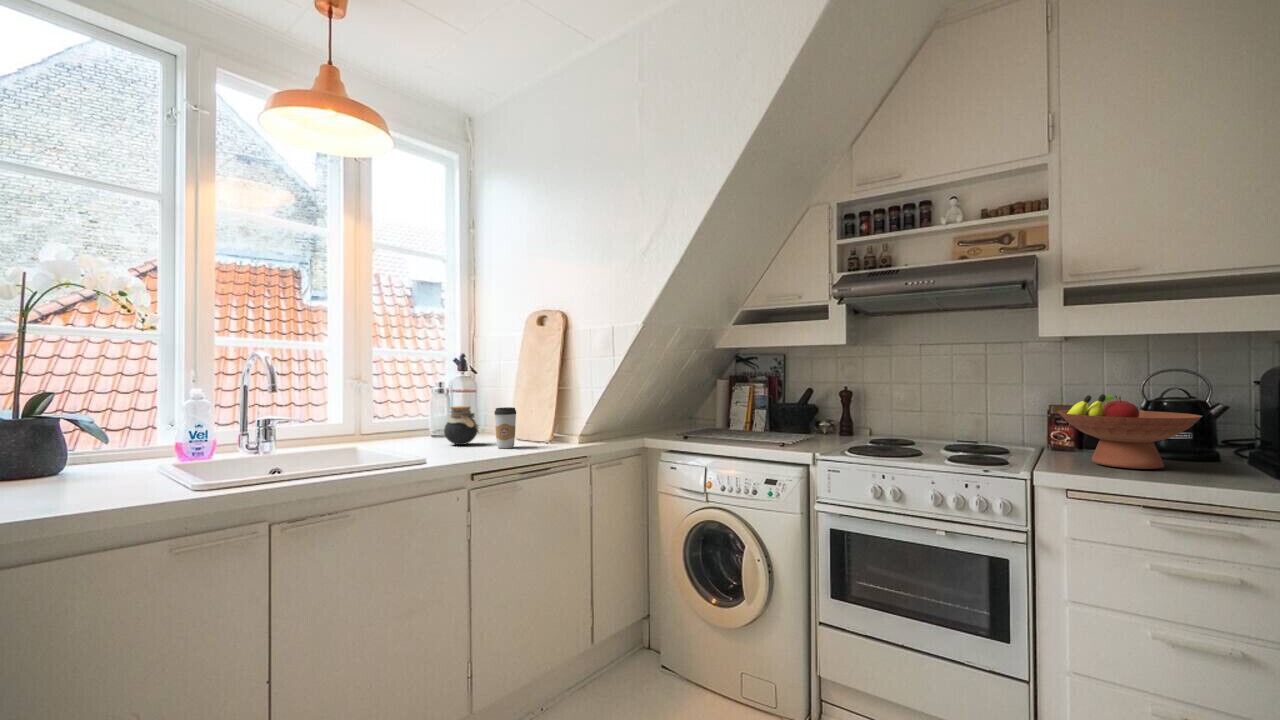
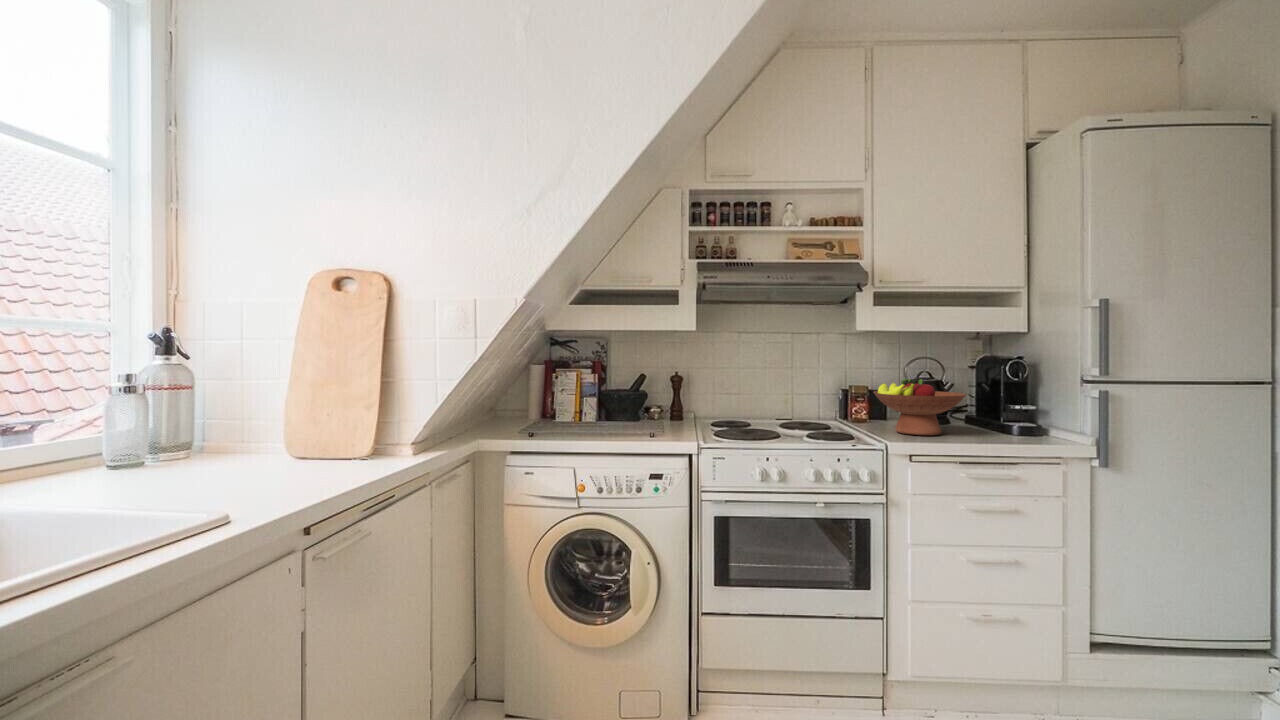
jar: present [444,406,479,445] -> none [178,410,253,476]
coffee cup: present [494,407,516,448] -> none [292,409,331,474]

